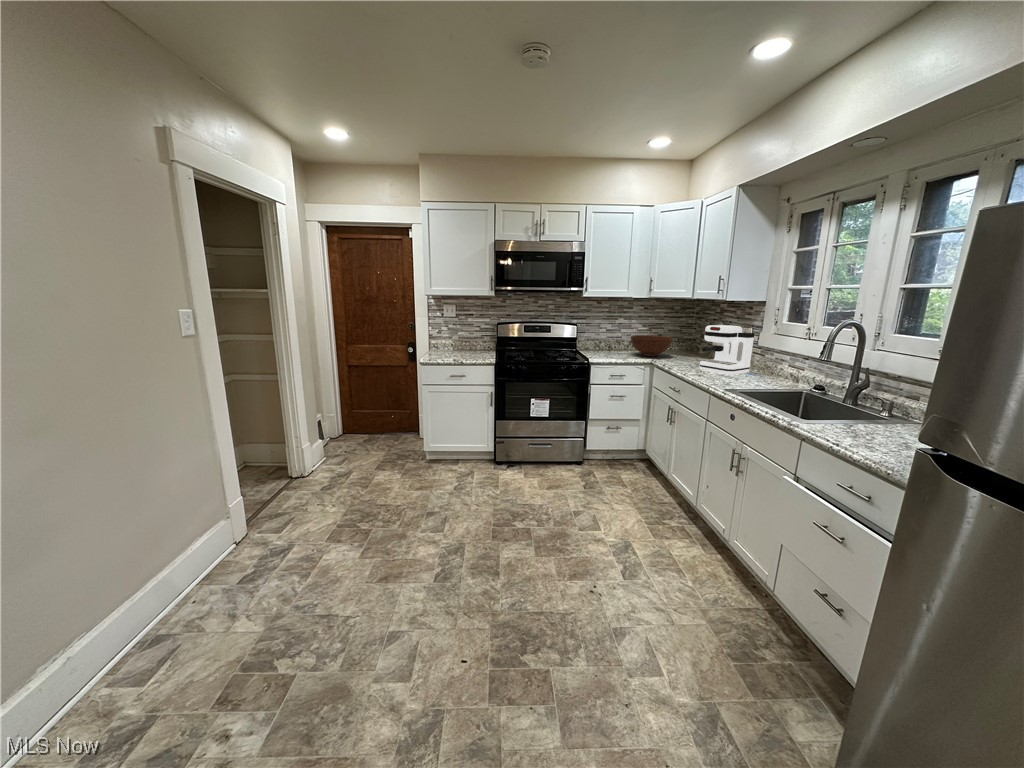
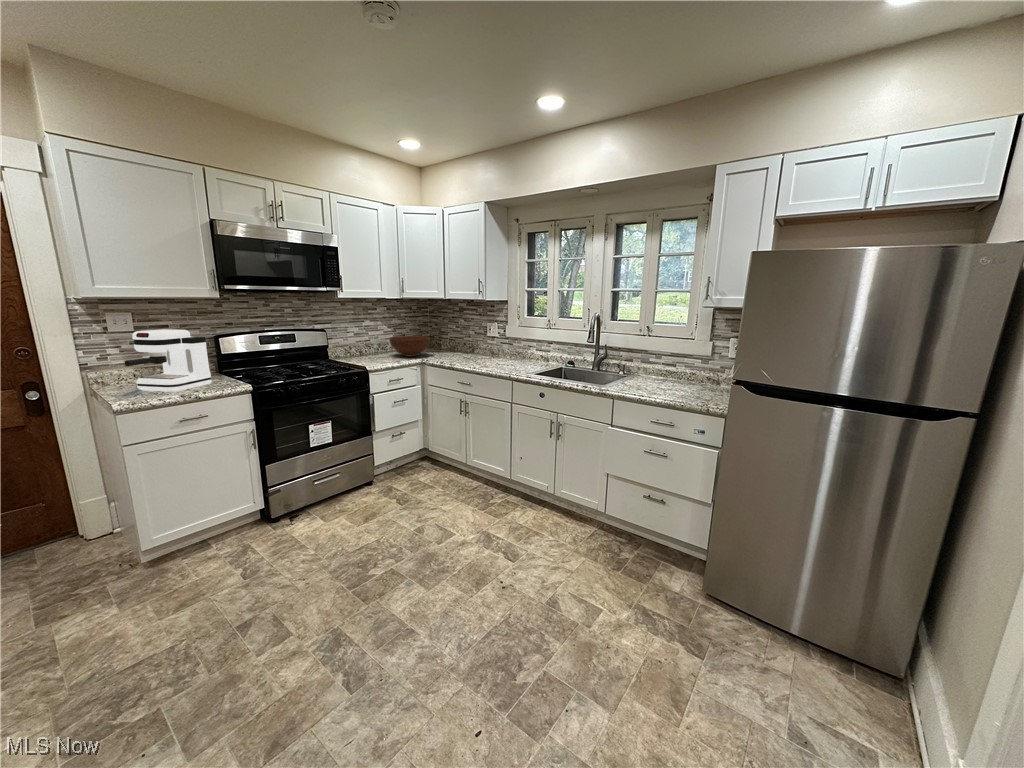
coffee maker: present [699,325,754,376] -> present [125,329,211,392]

